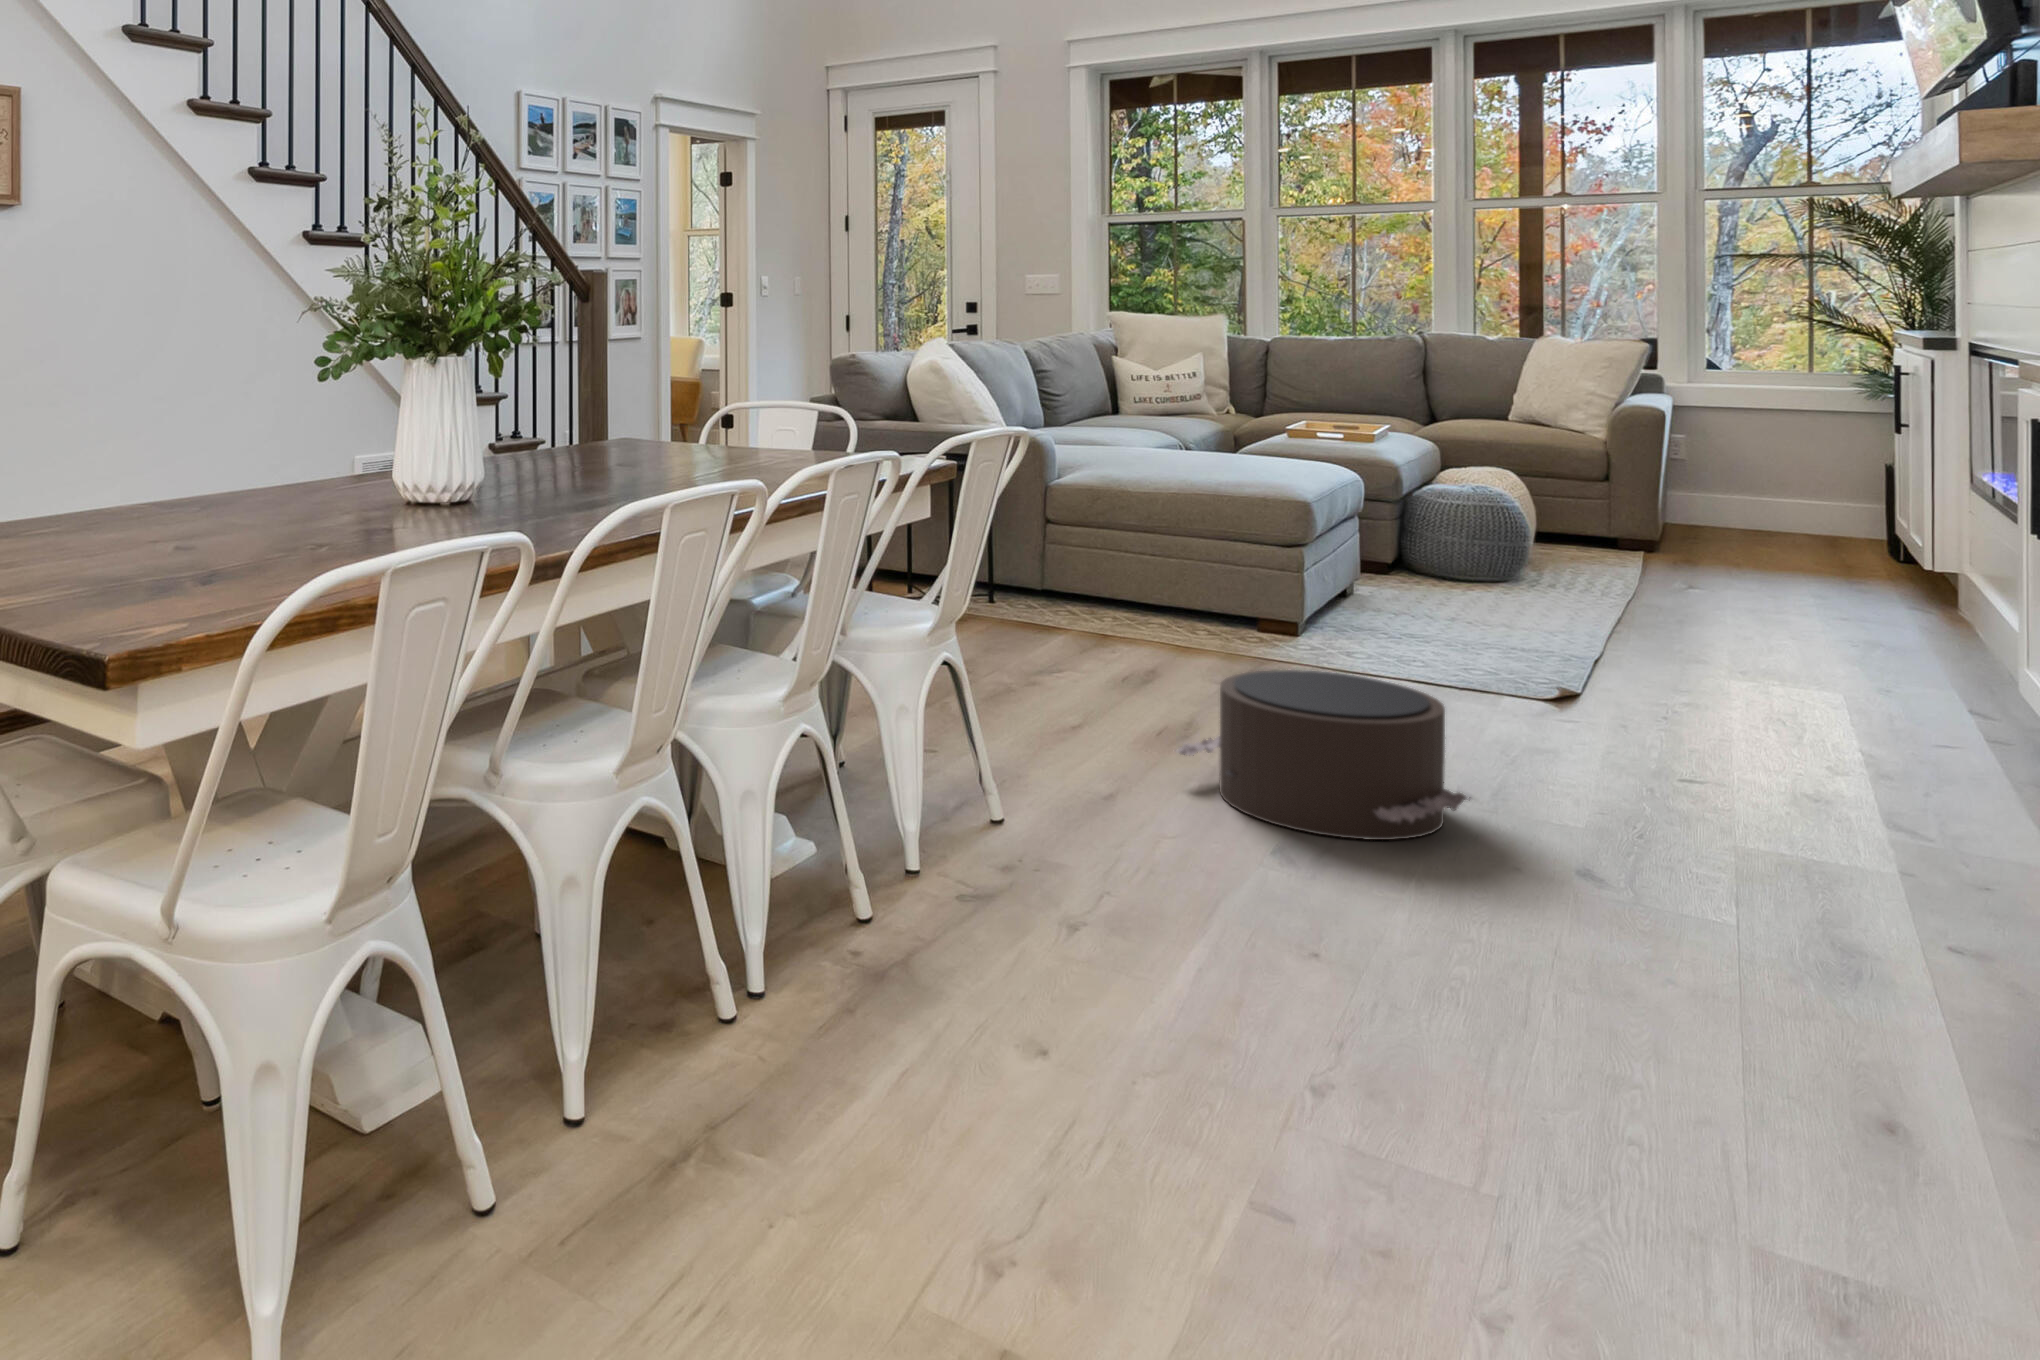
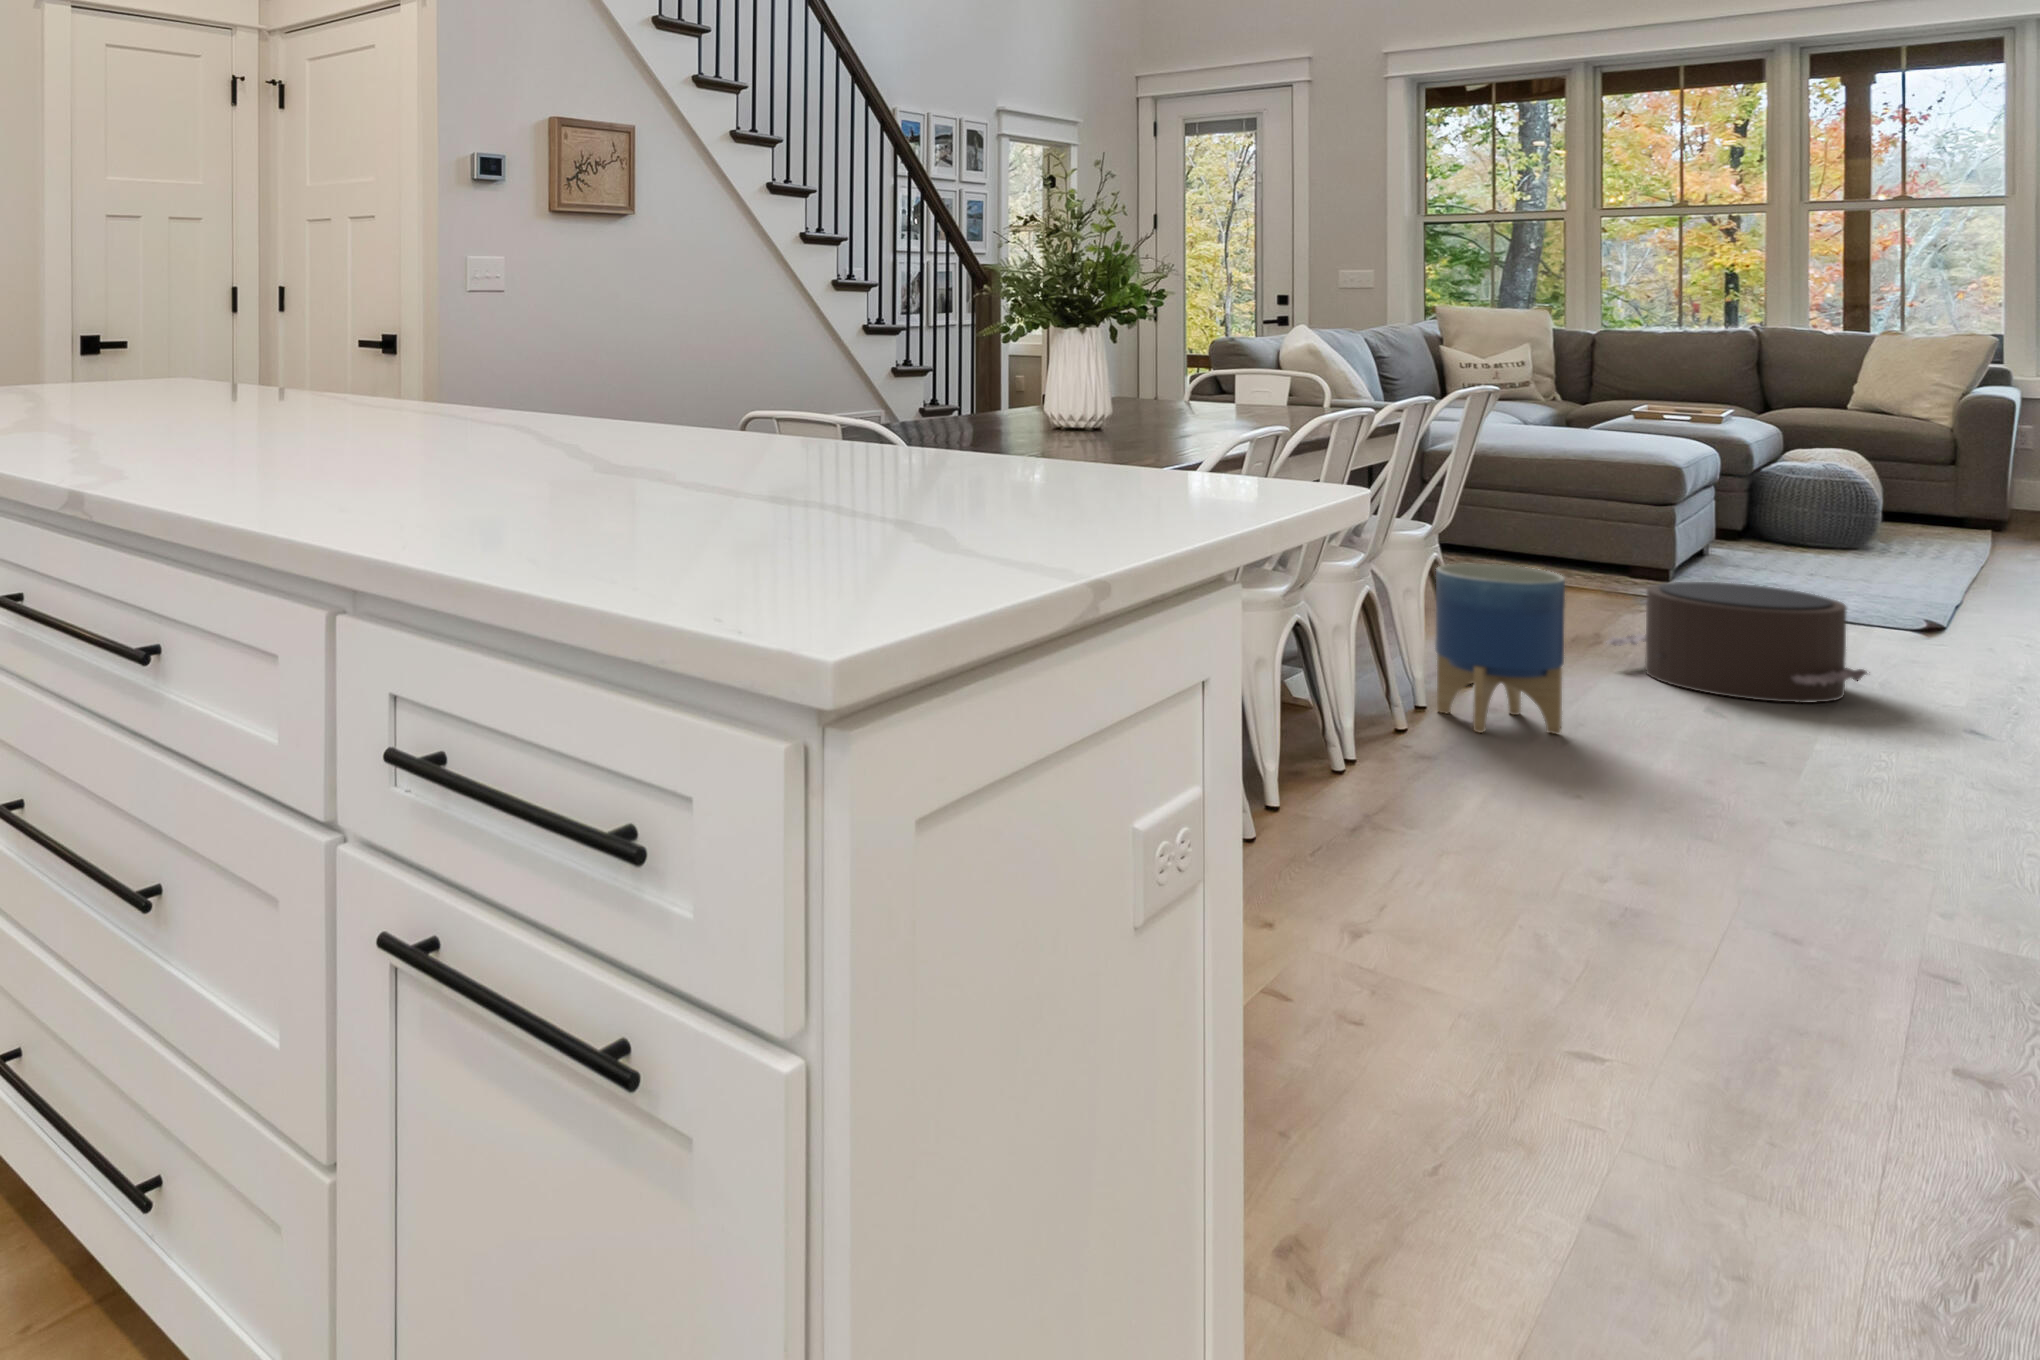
planter: none [921,674,1075,919] -> present [1435,564,1565,734]

